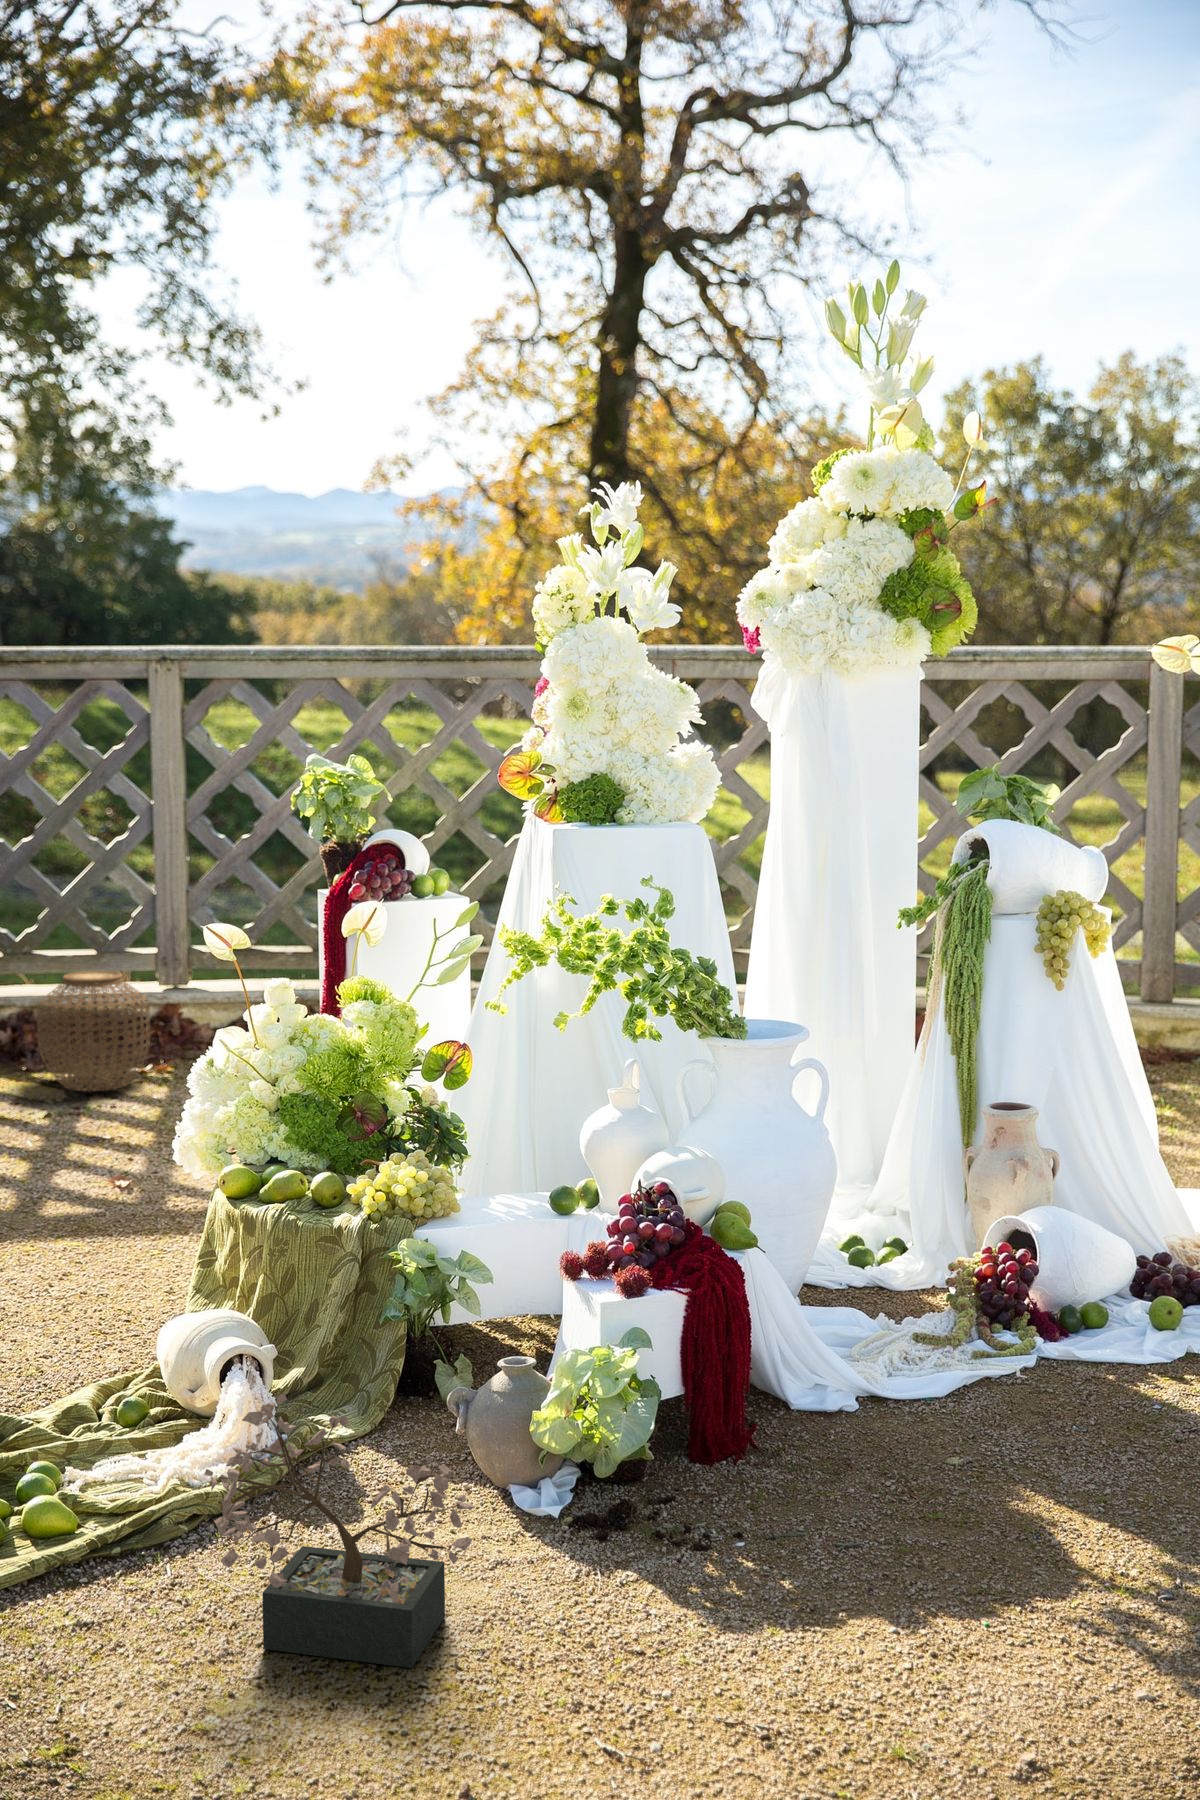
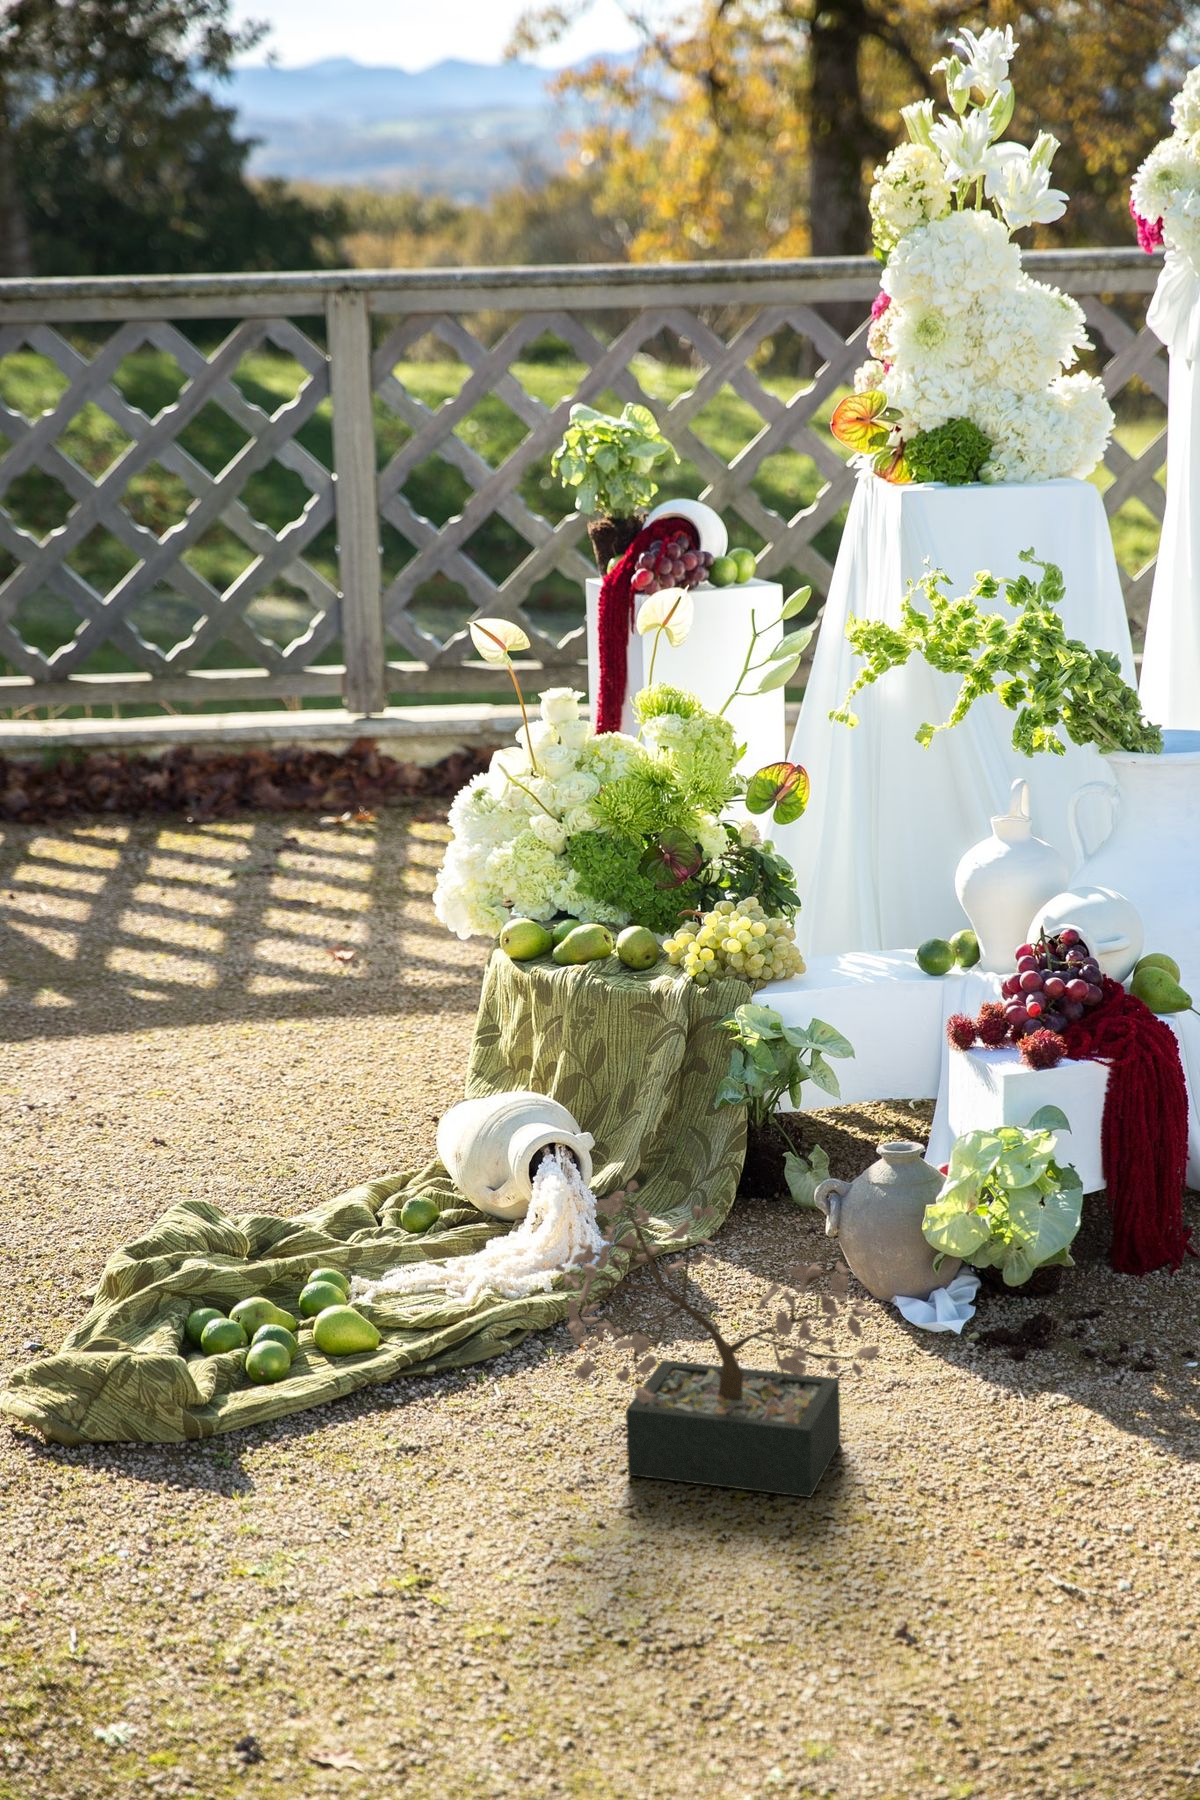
woven basket: present [37,971,150,1091] -> none [215,700,355,851]

